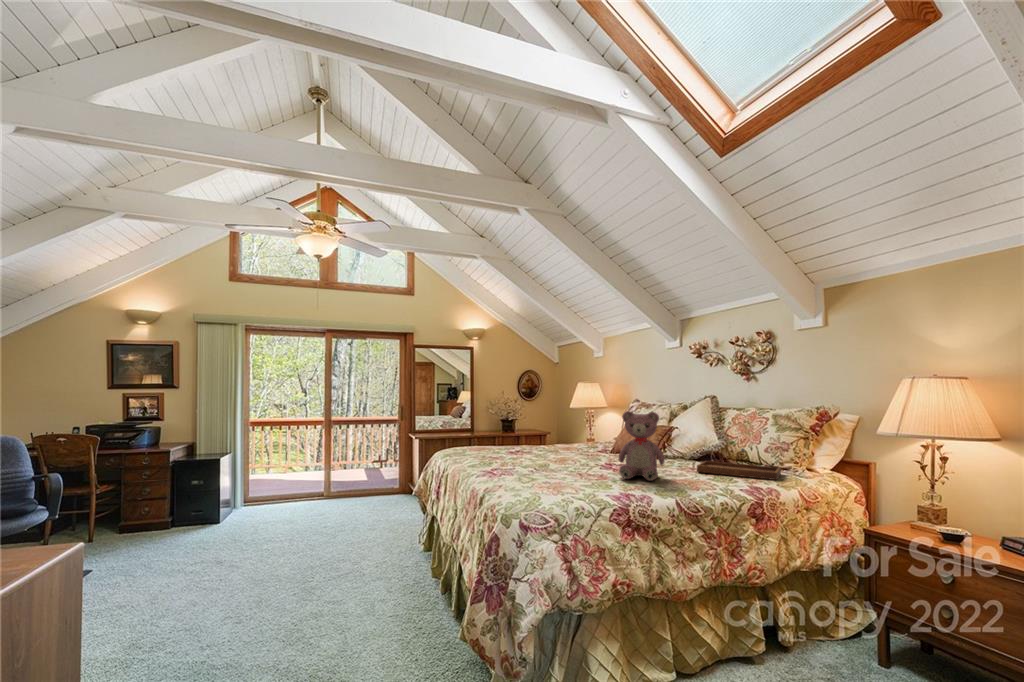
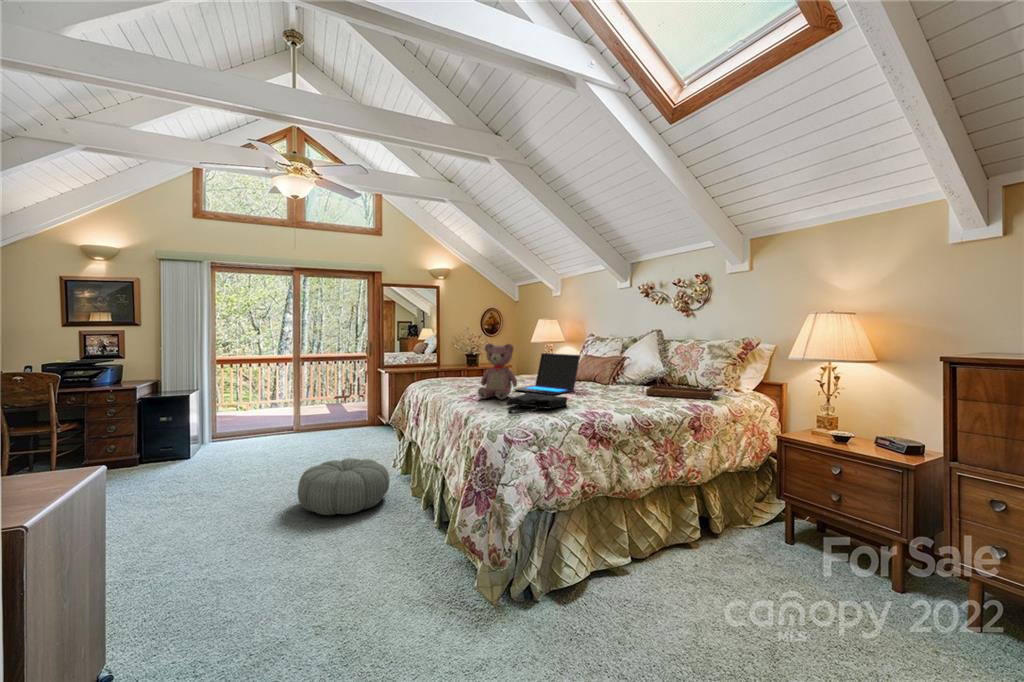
teddy bear: present [619,411,665,481] -> present [478,343,517,400]
laptop: none [544,421,620,469] -> present [513,353,580,395]
tote bag: none [529,466,600,493] -> present [507,392,567,414]
pouf: none [307,534,407,600] -> present [298,458,390,515]

